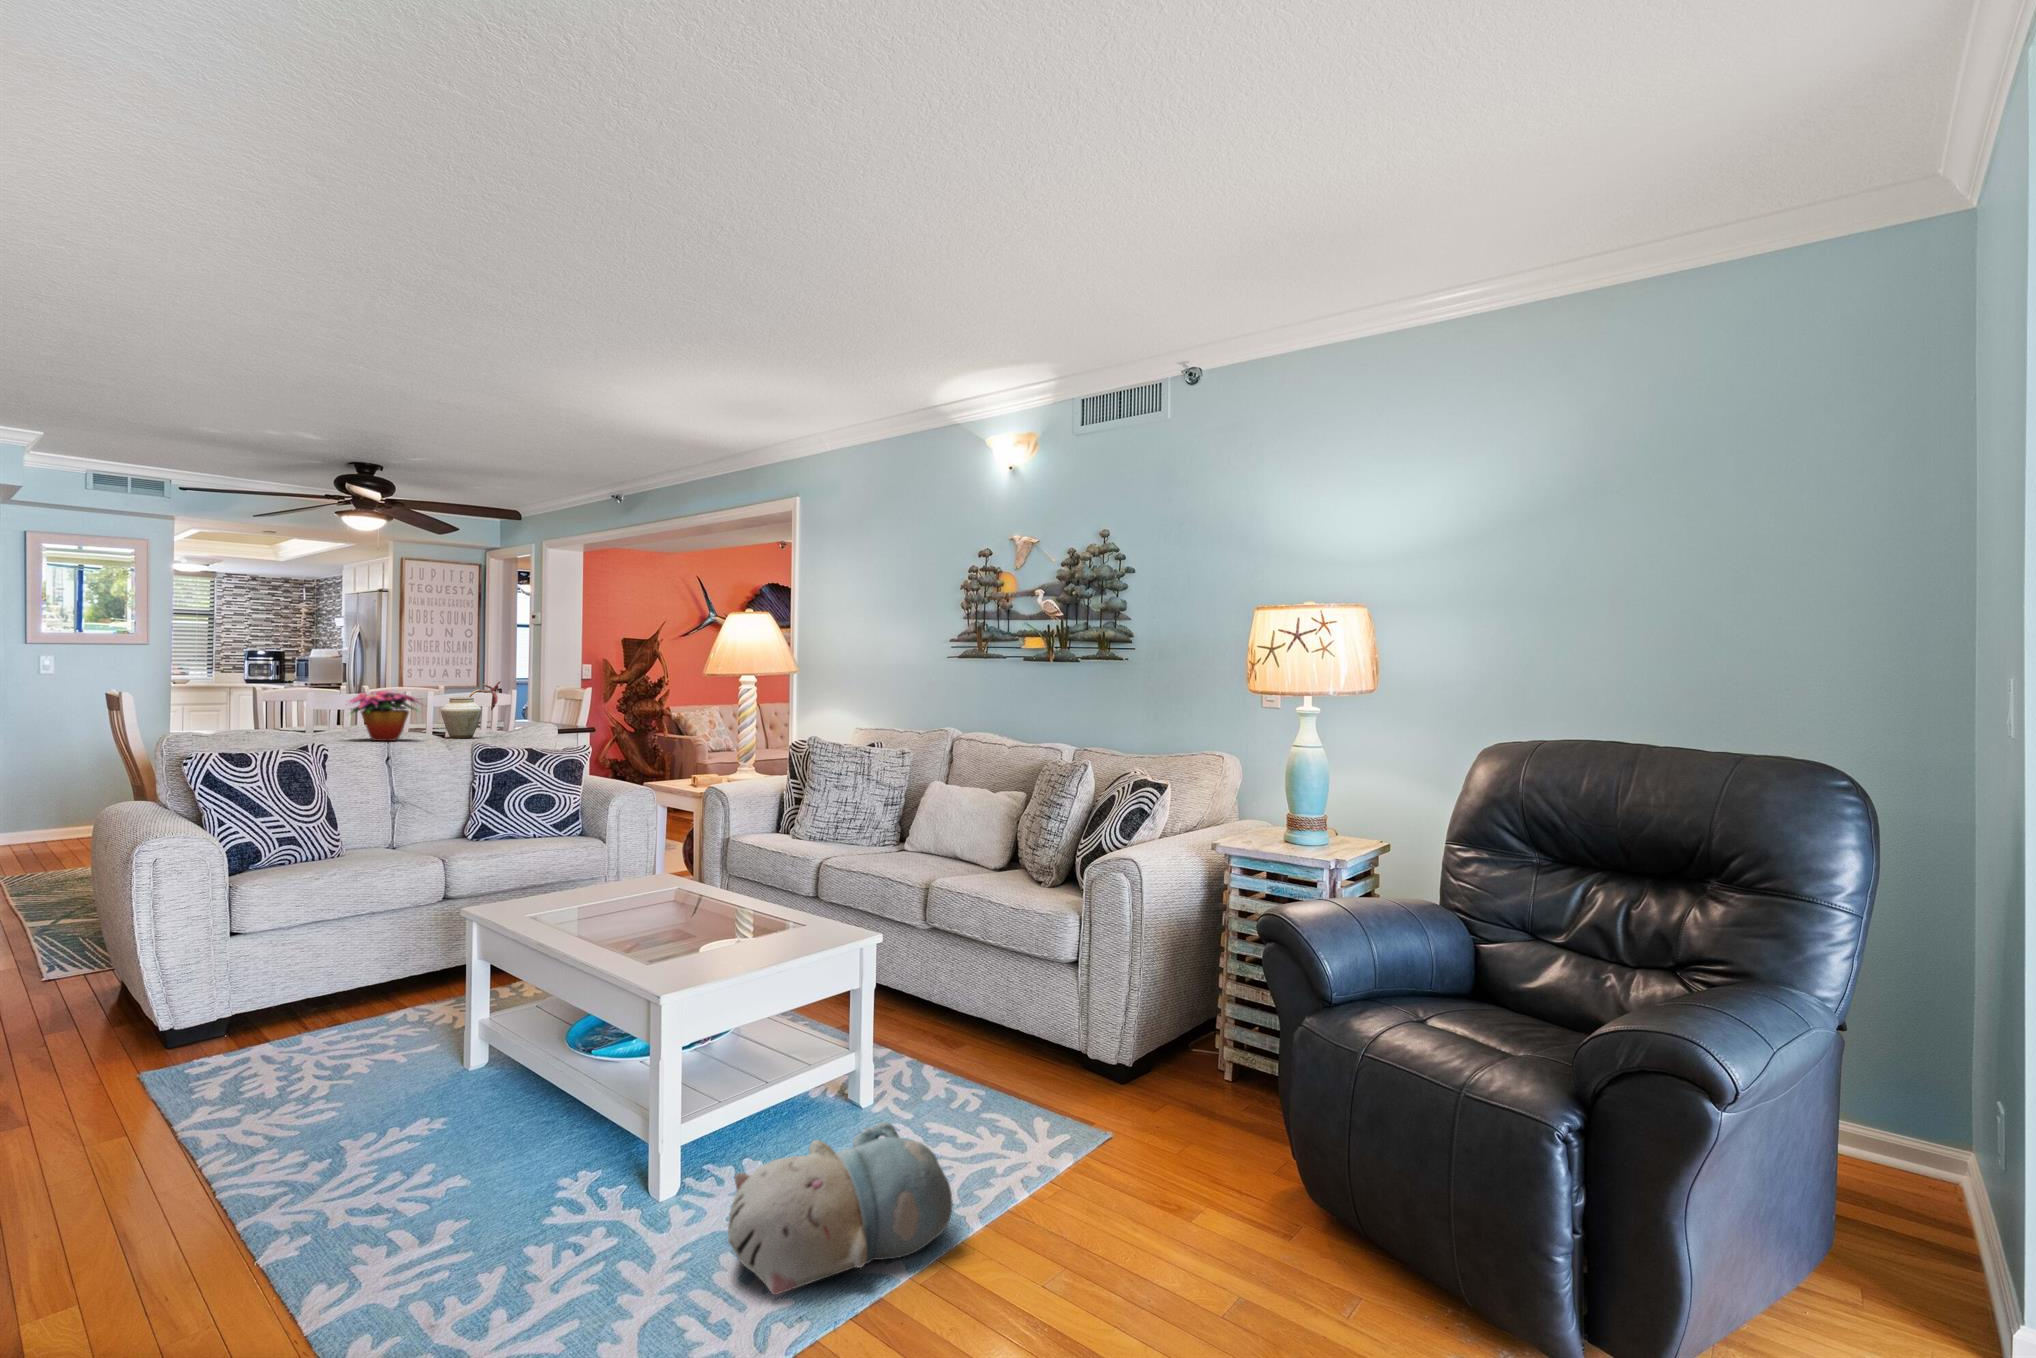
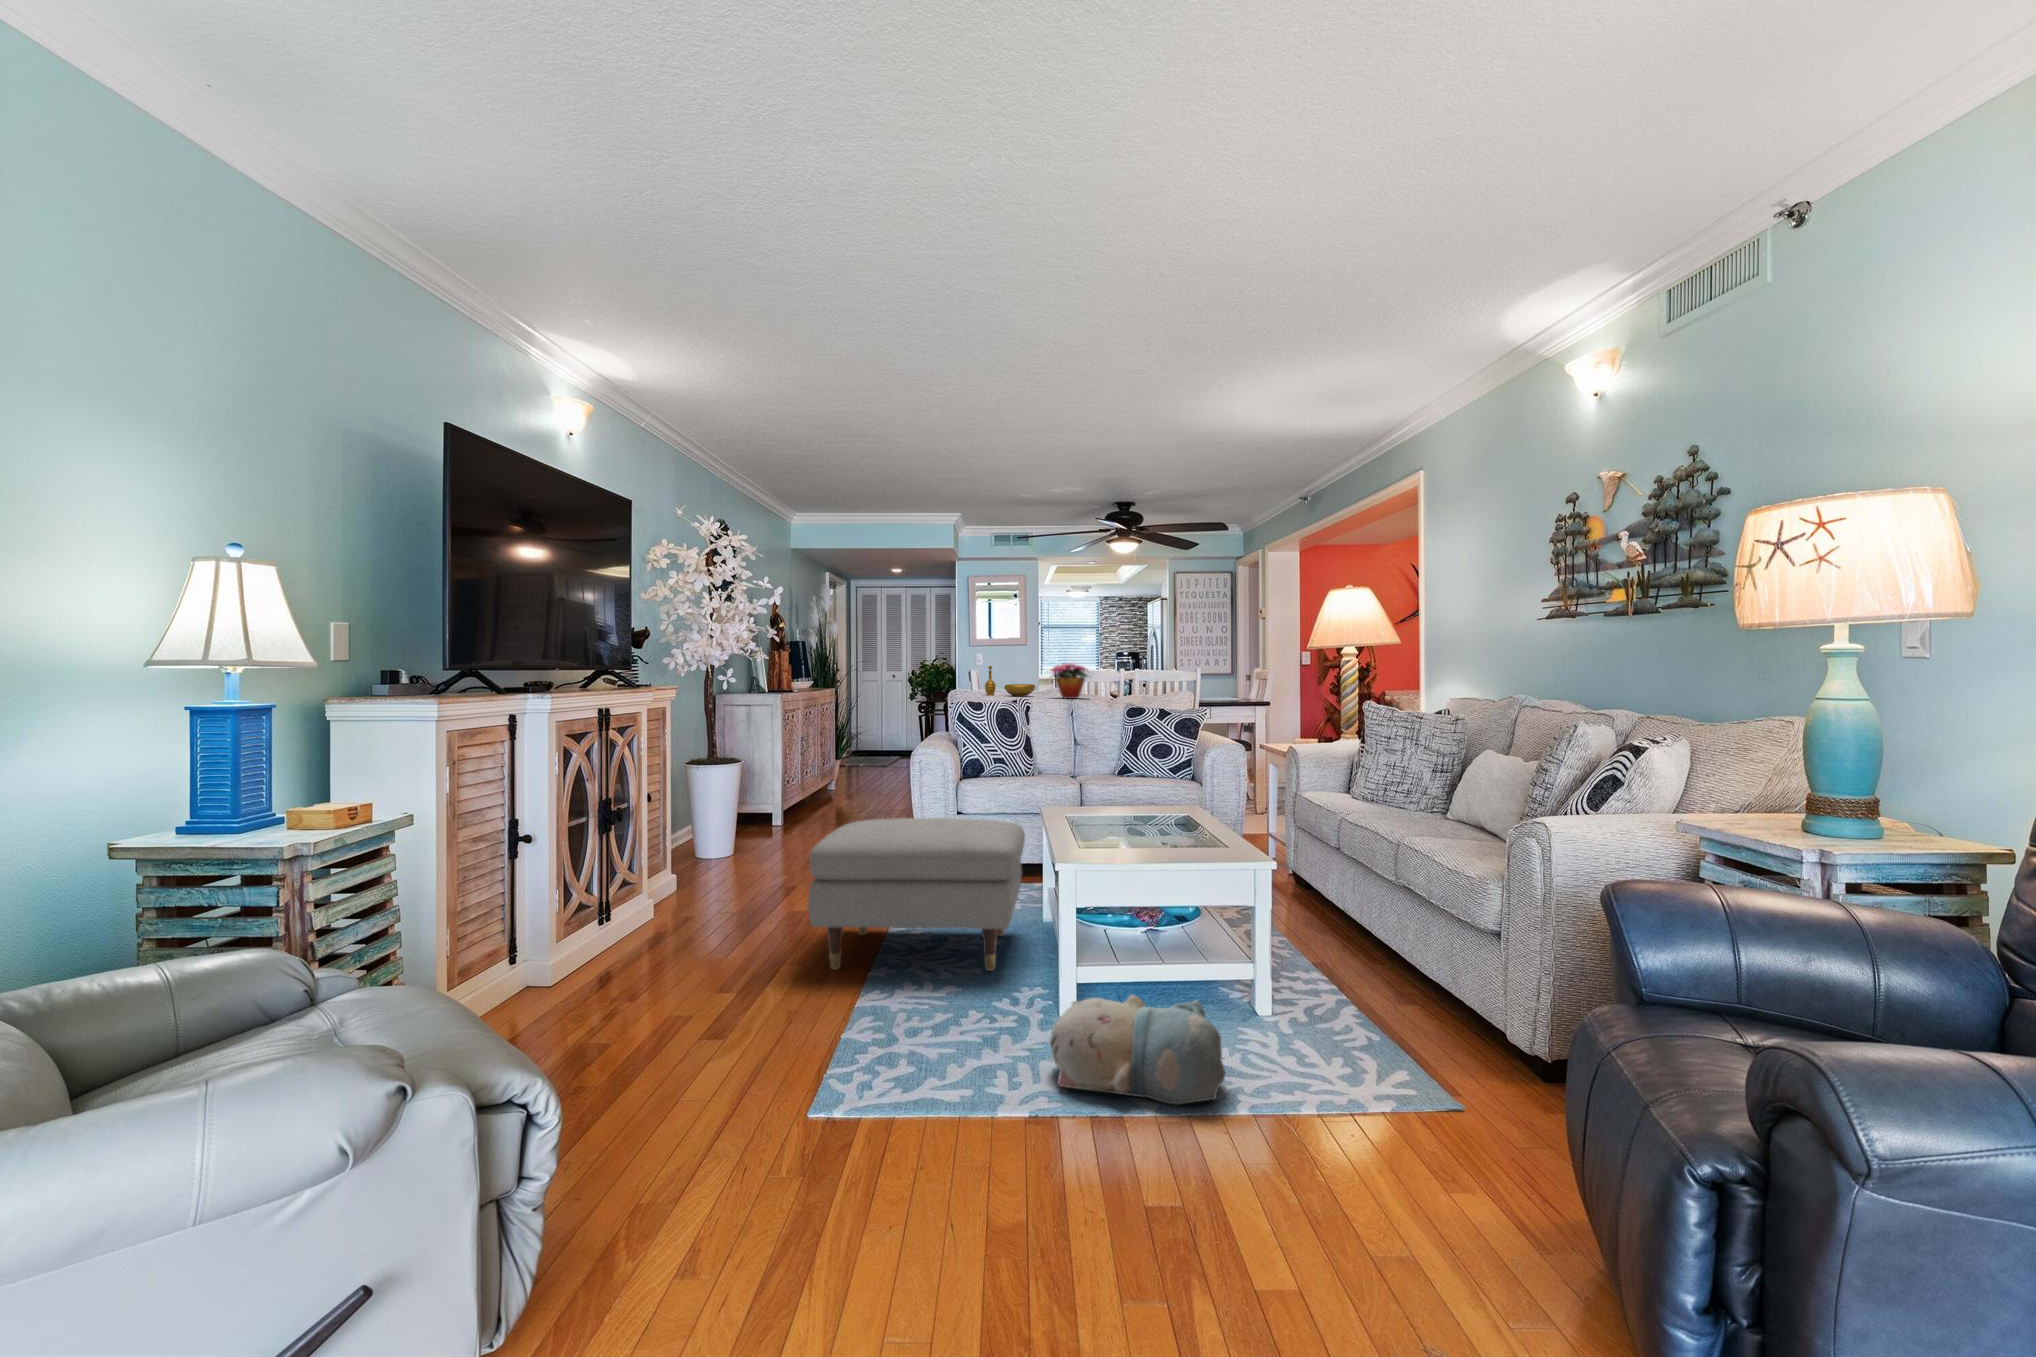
vase: present [441,682,500,739] -> none [1112,656,1152,699]
decorative bowl: none [212,691,312,739] -> present [985,666,1035,696]
ottoman: none [99,942,527,1272] -> present [808,818,1025,971]

